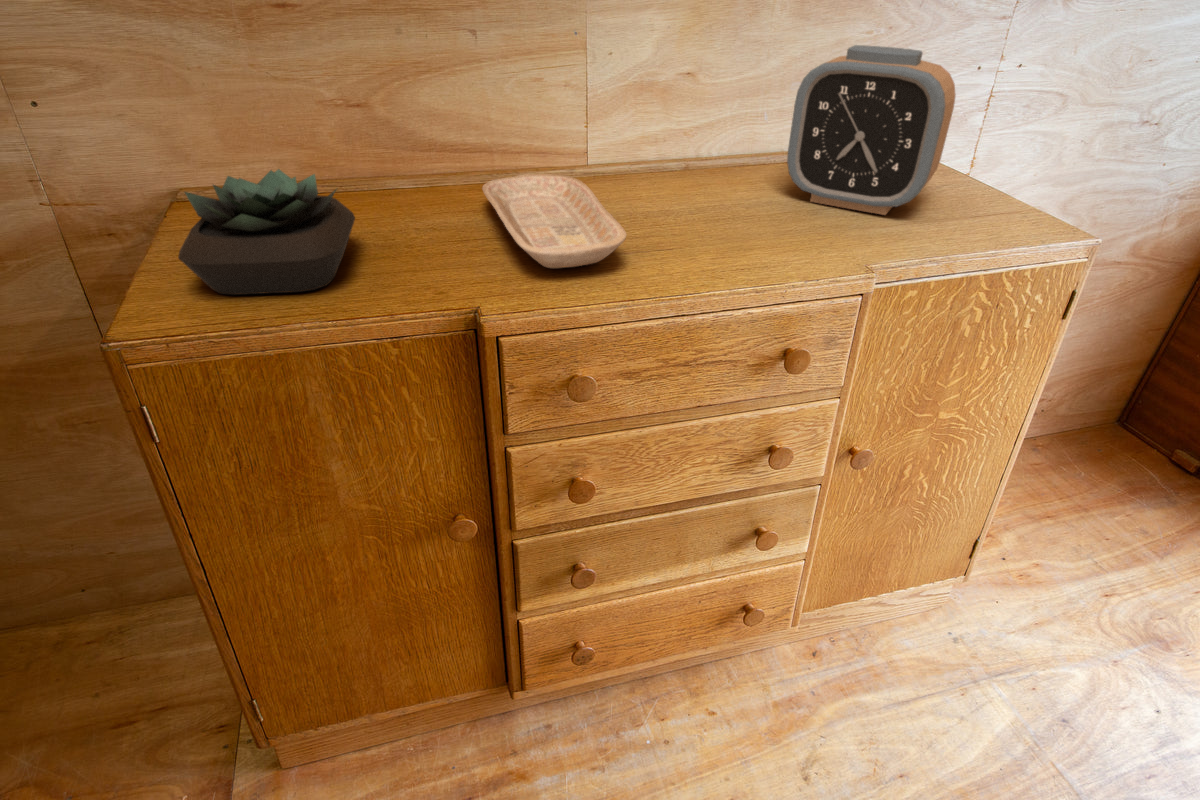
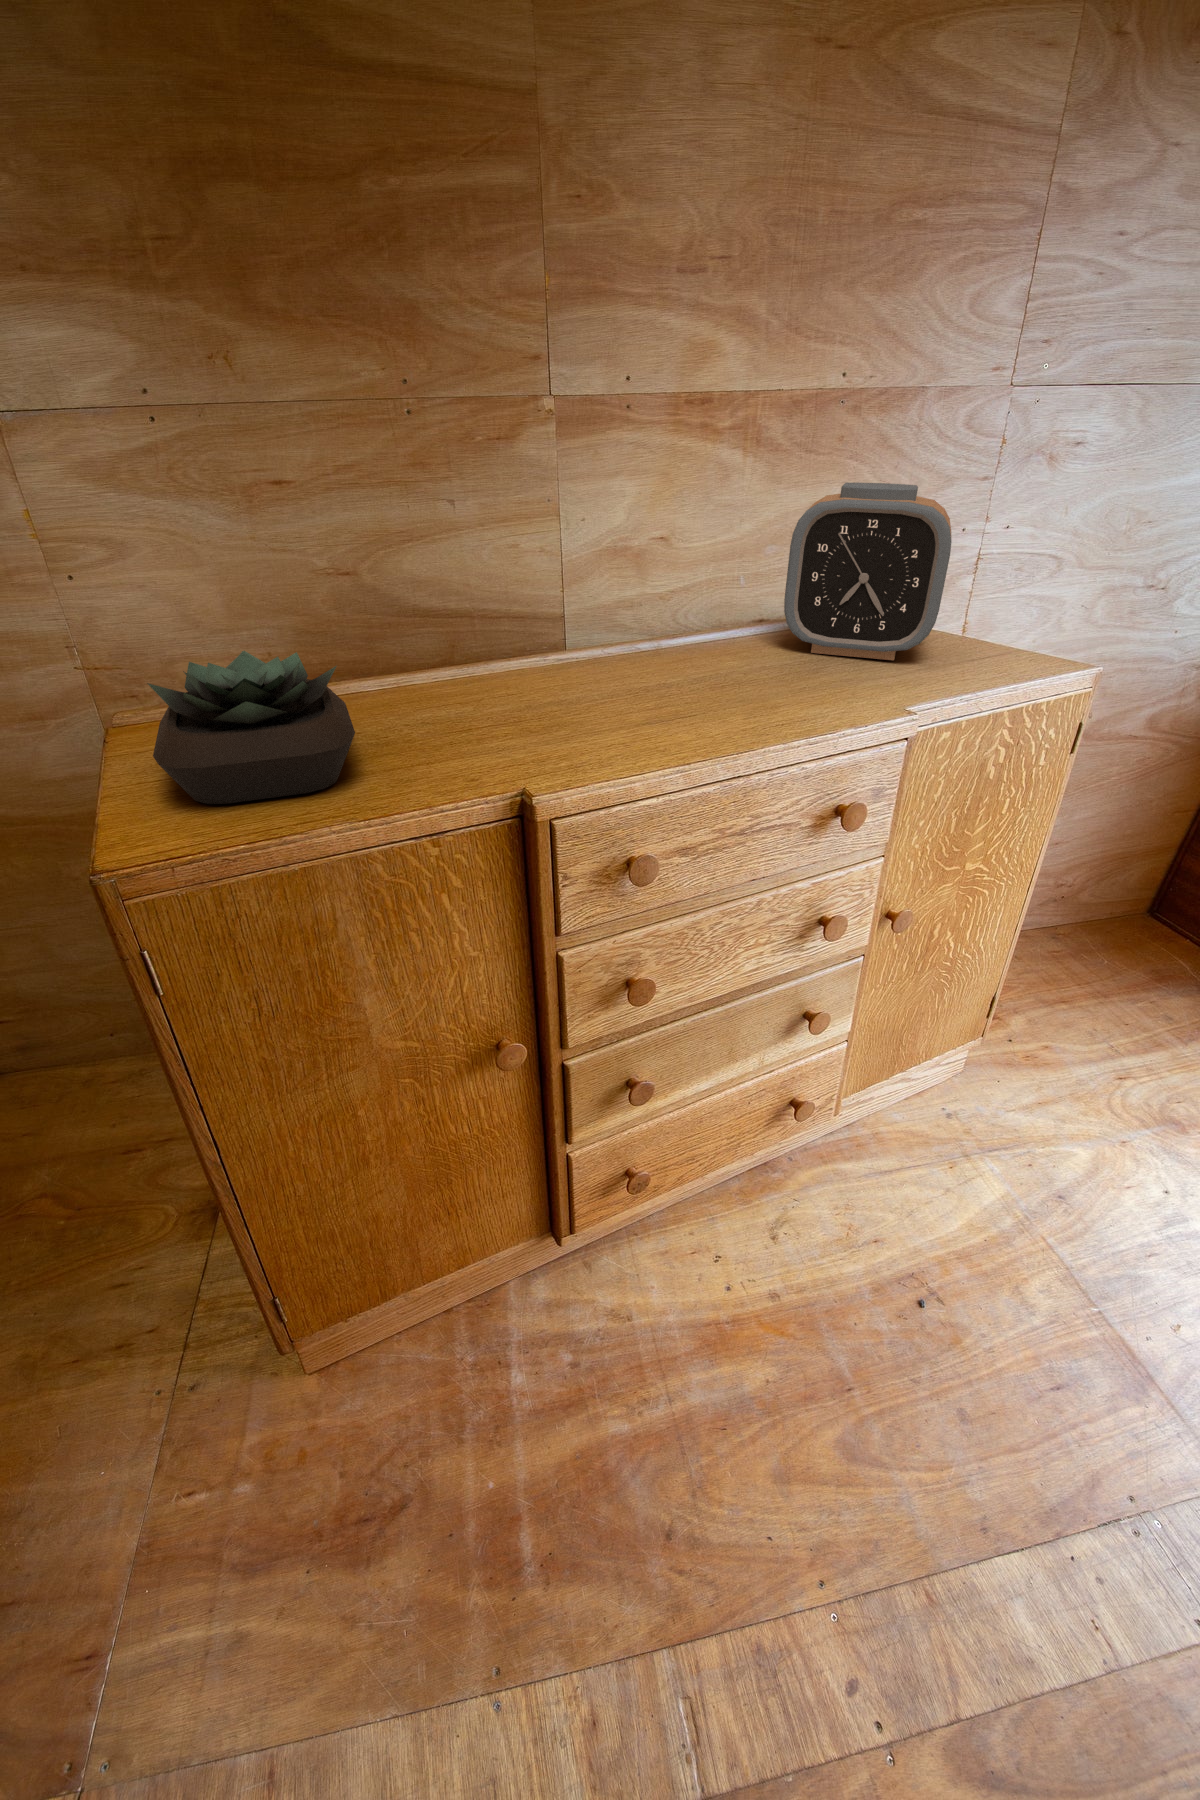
tray: present [482,174,626,268] -> none [463,642,665,741]

